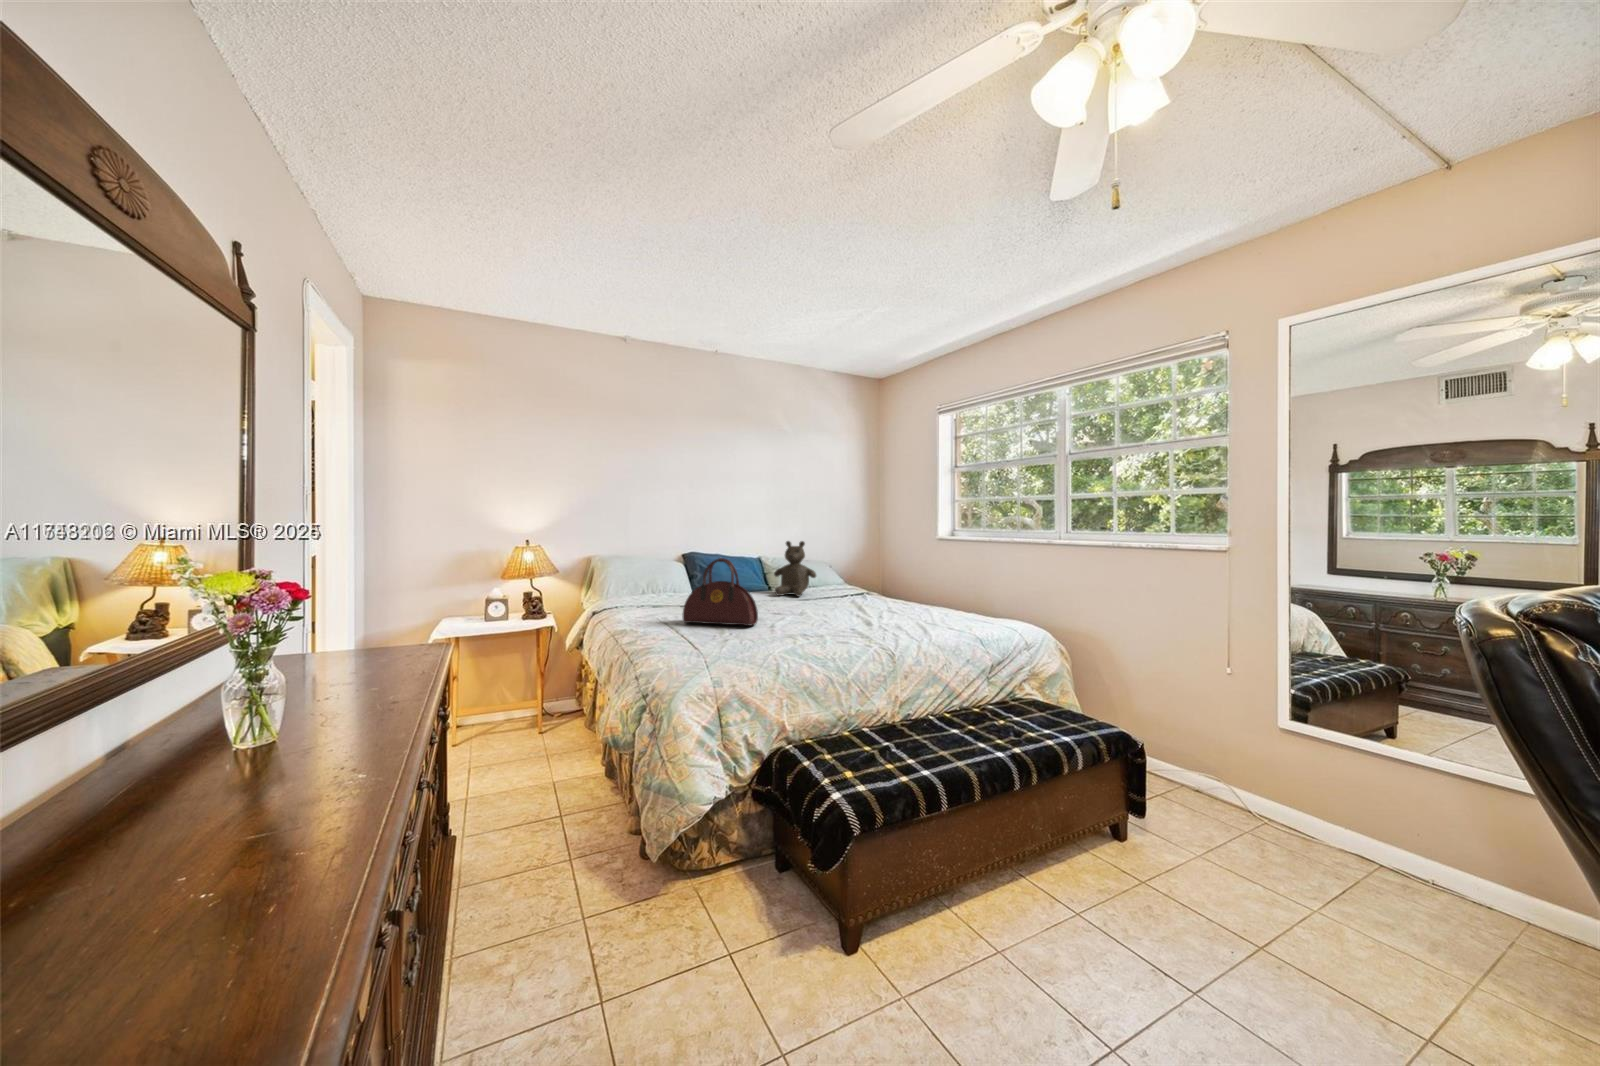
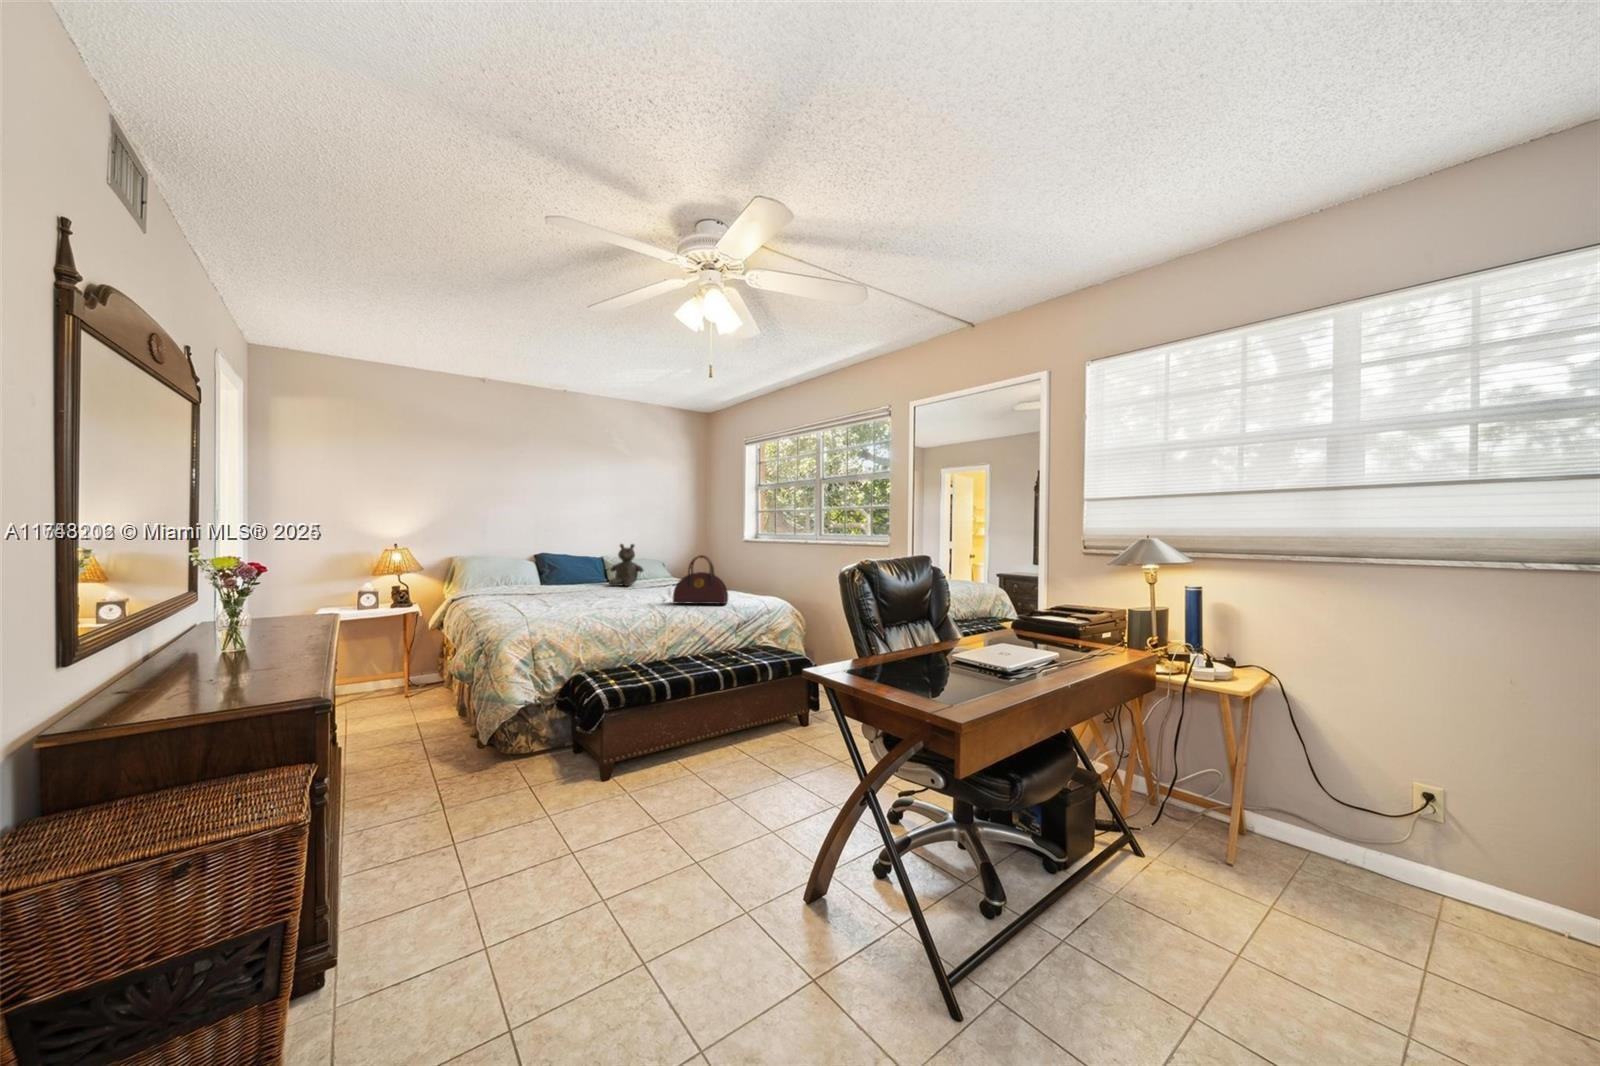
handbag: present [682,558,758,626] -> present [673,555,728,604]

